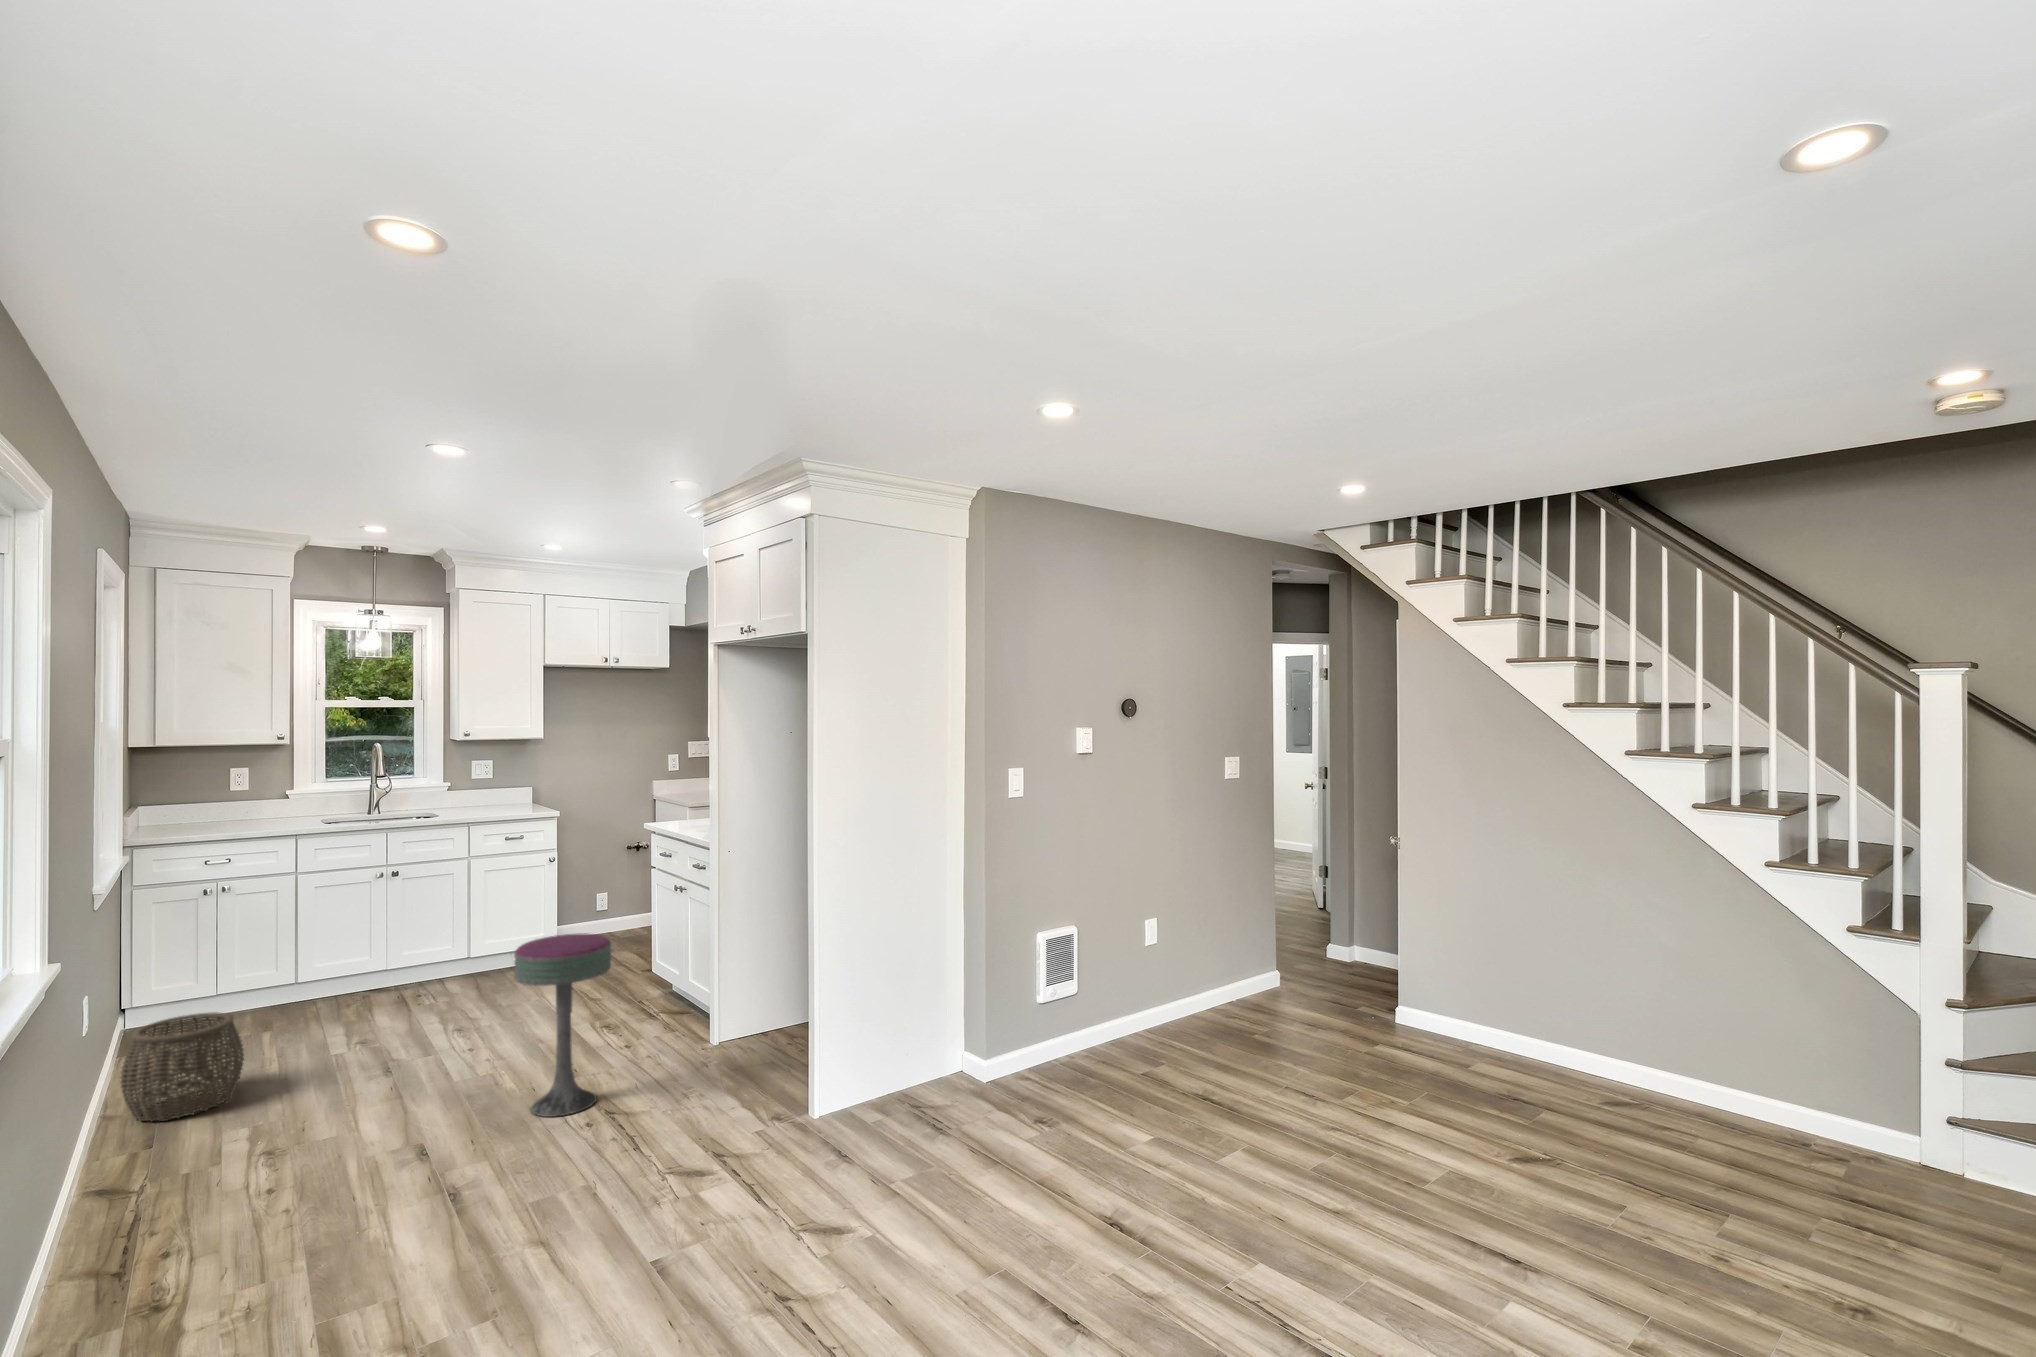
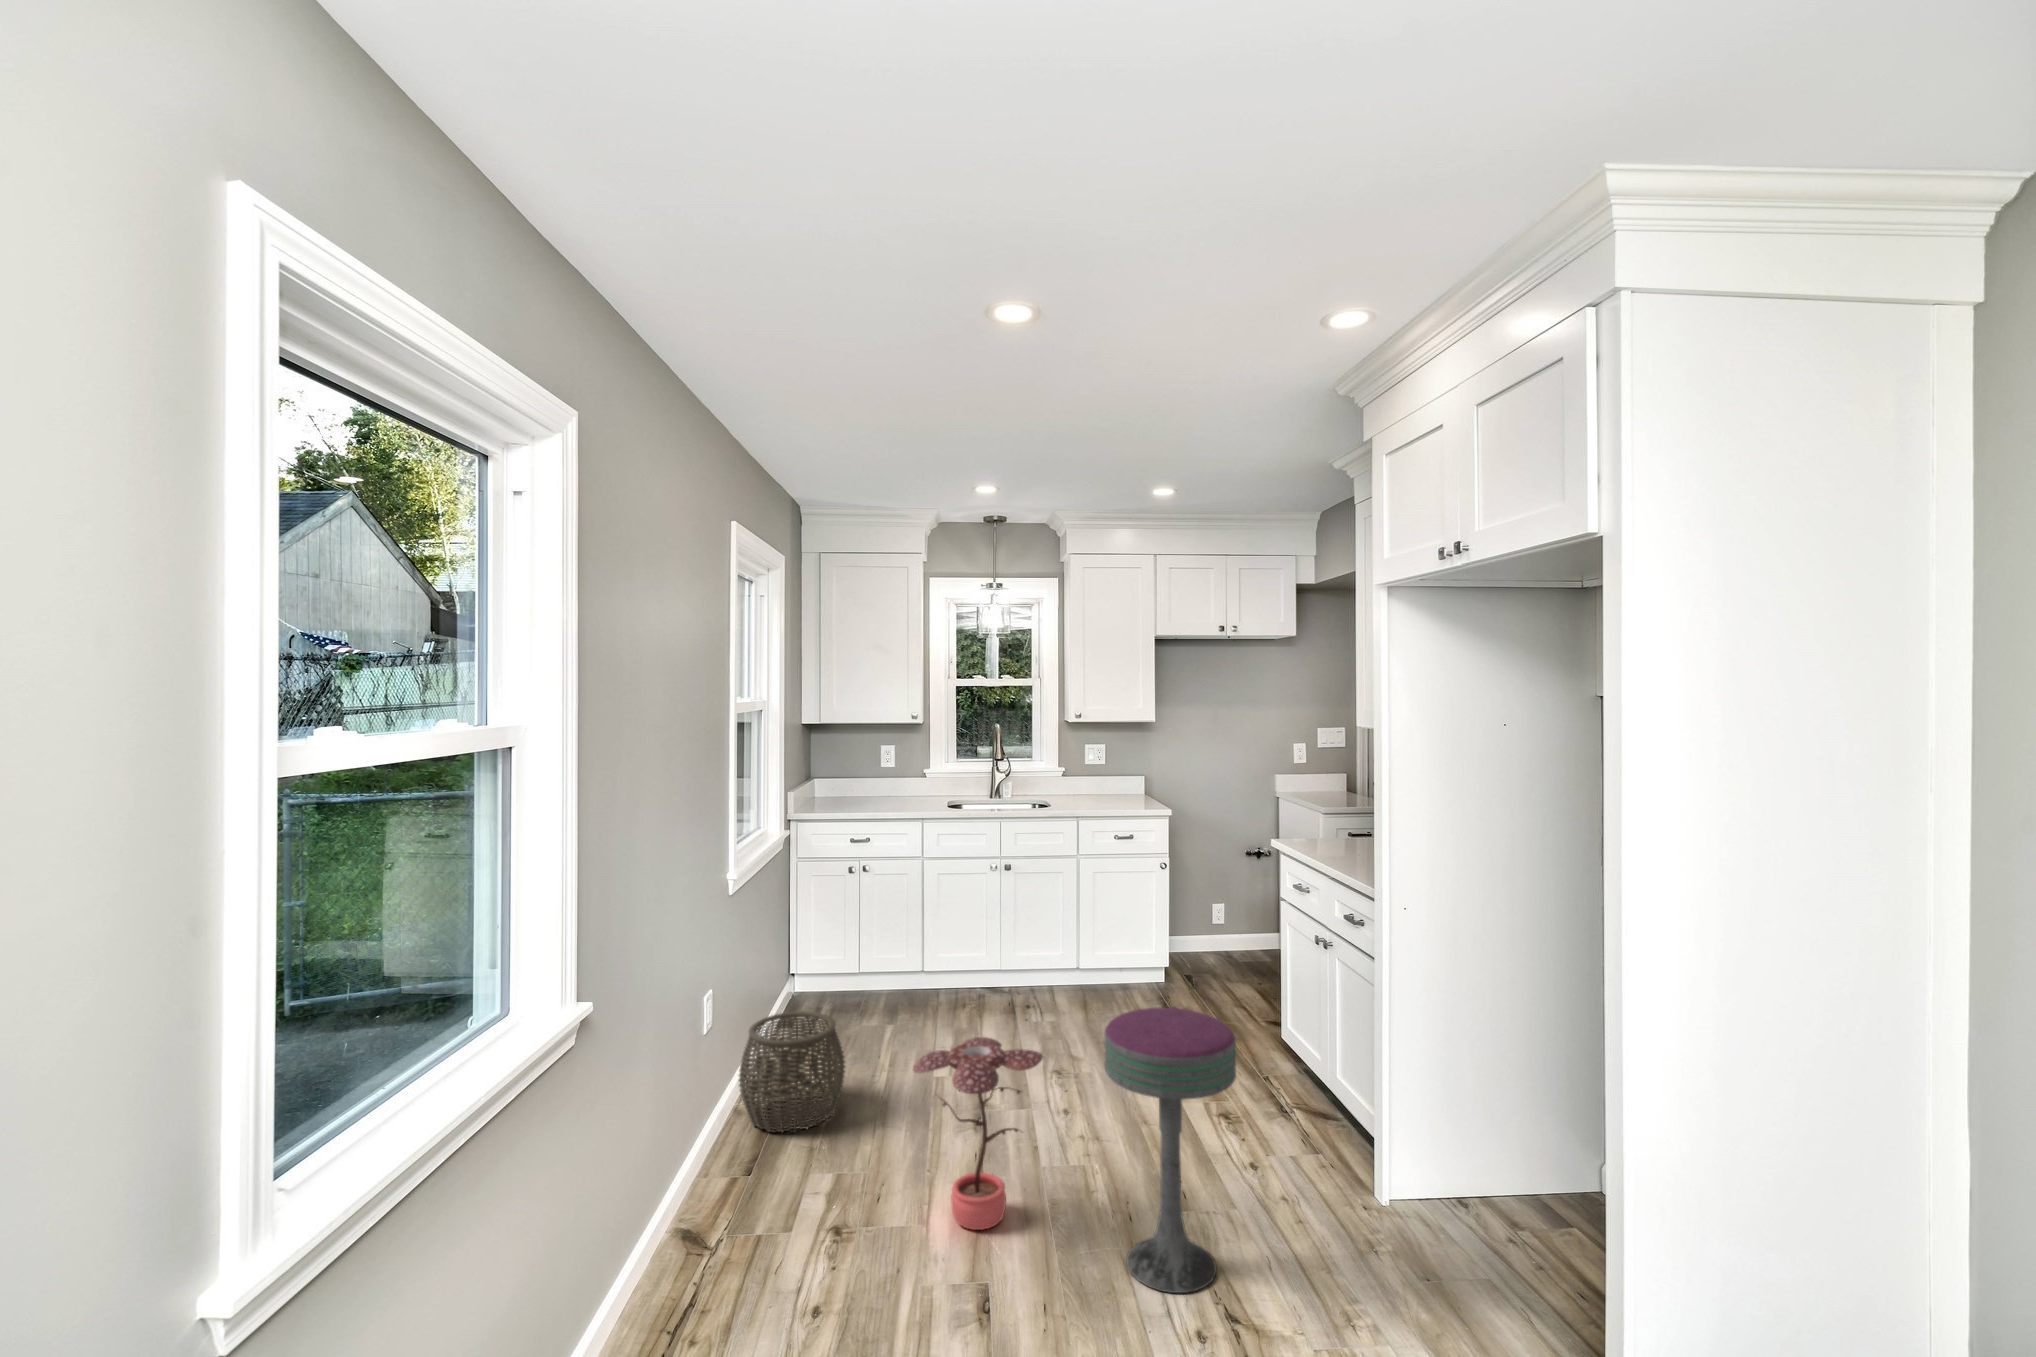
potted plant: none [344,985,460,1126] -> present [913,1037,1043,1230]

